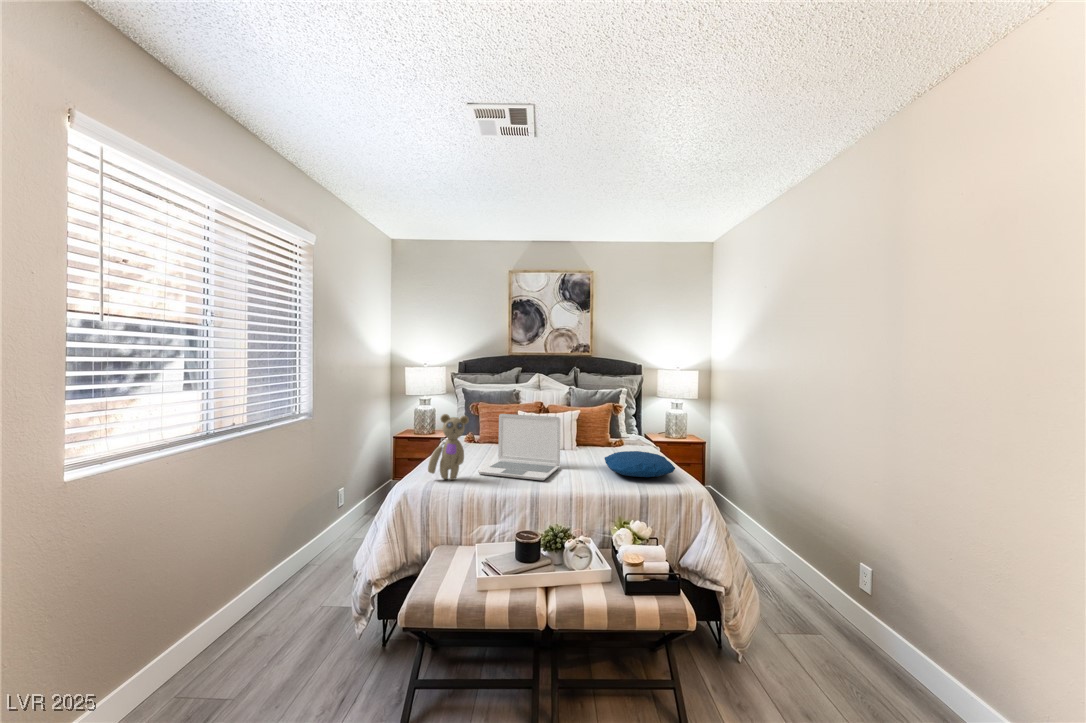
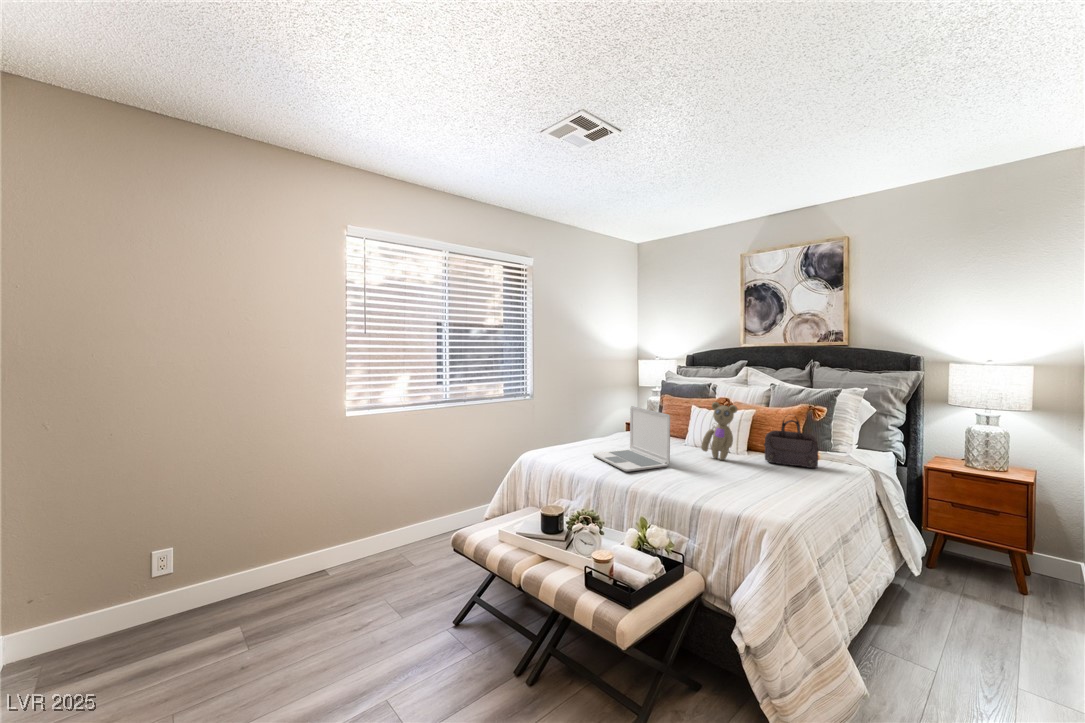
handbag: none [600,408,636,450] -> present [764,419,819,468]
teddy bear: present [428,414,469,480] -> present [701,402,737,460]
pillow: present [605,451,675,477] -> none [695,463,791,497]

